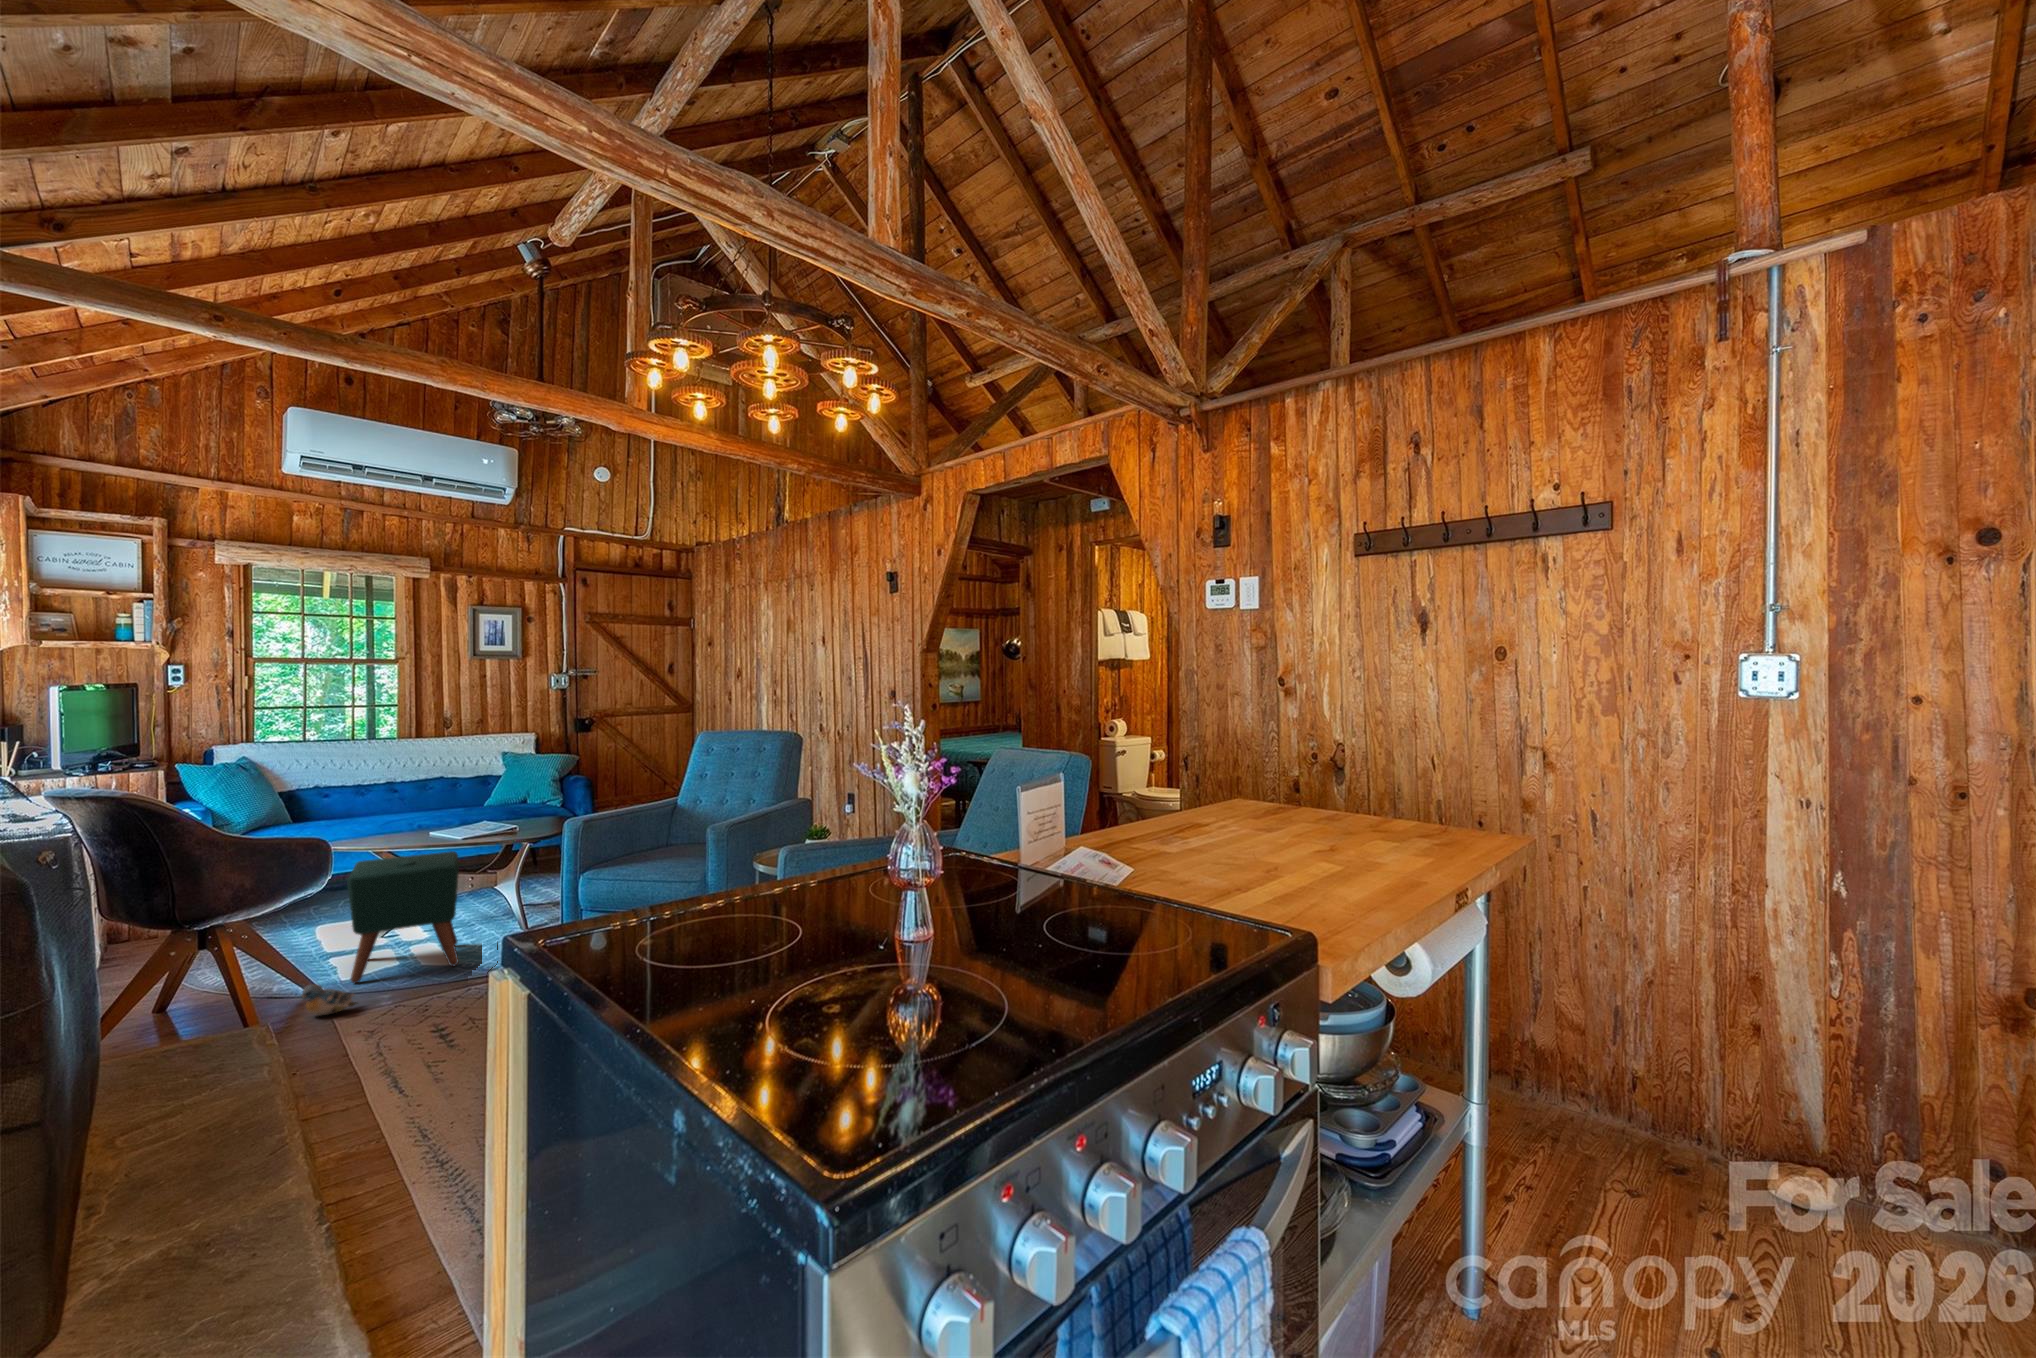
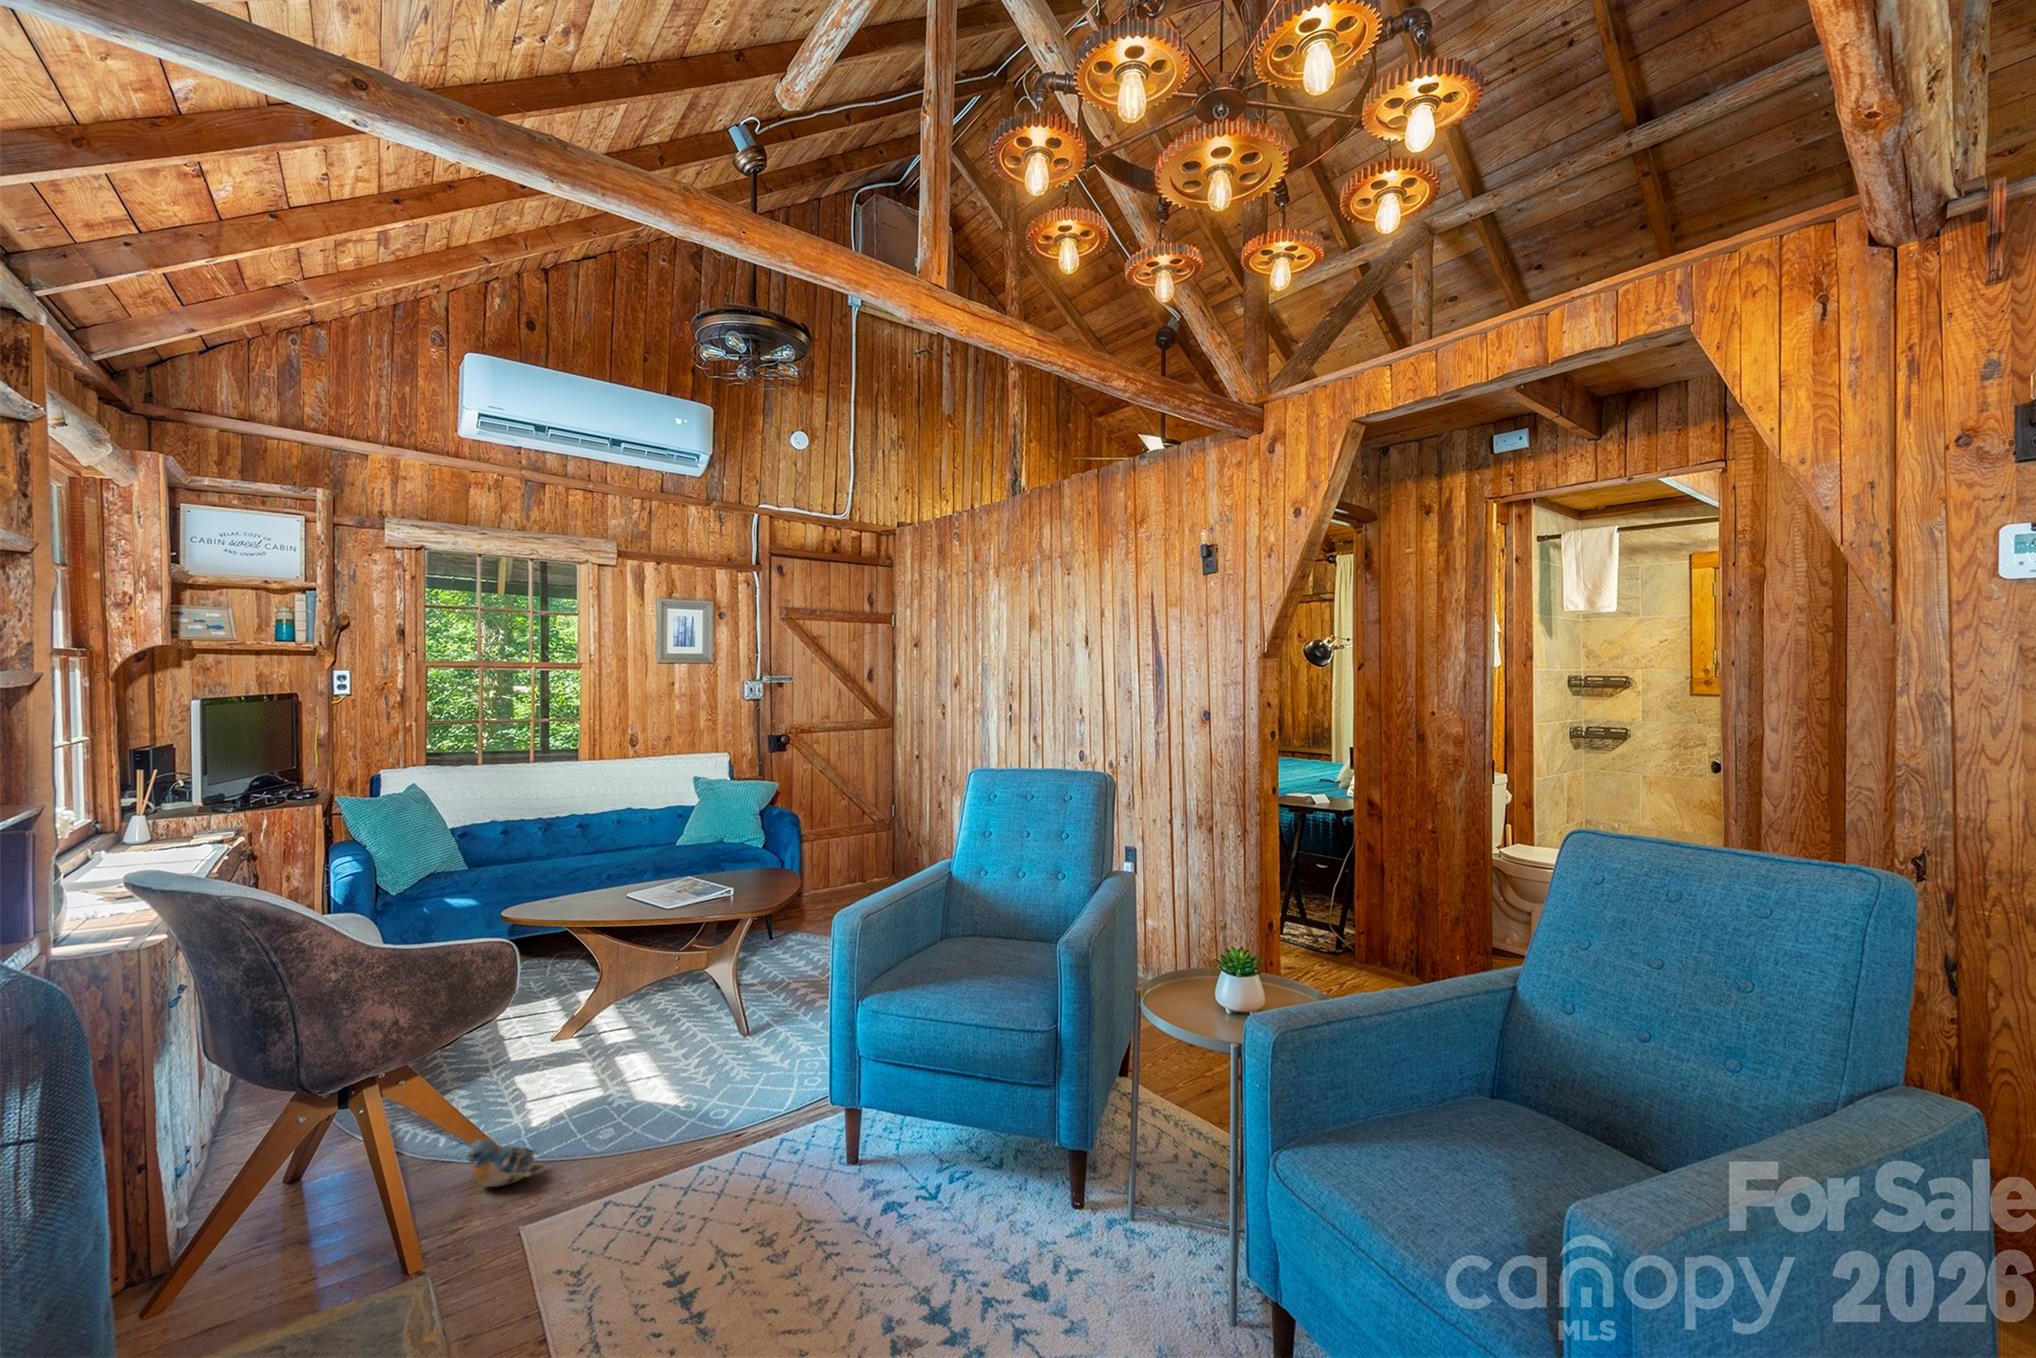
ottoman: present [347,851,459,983] -> none [528,921,670,1118]

